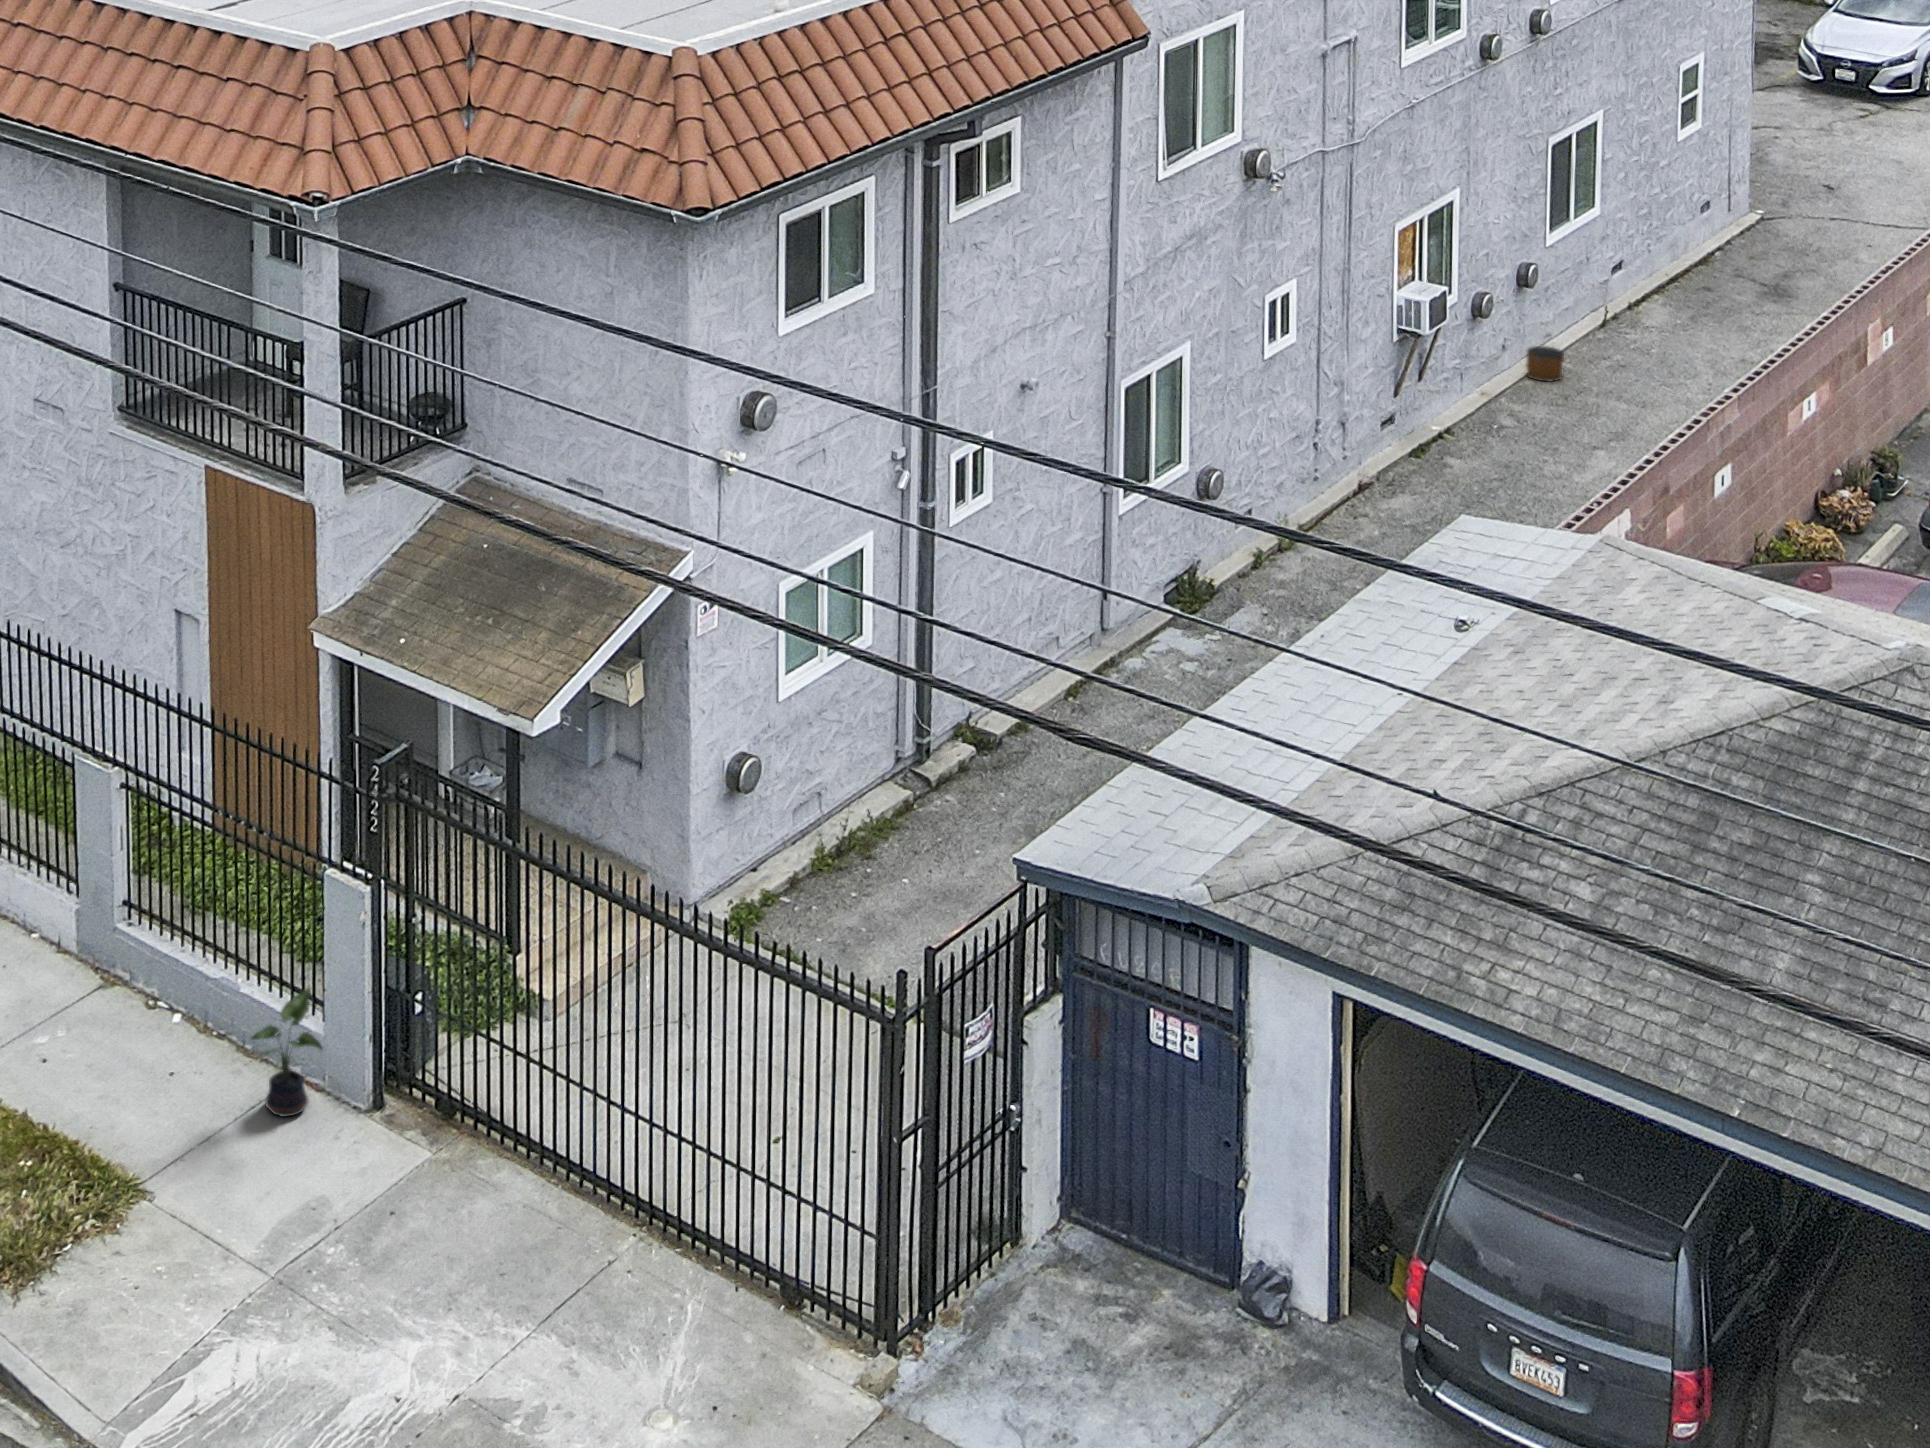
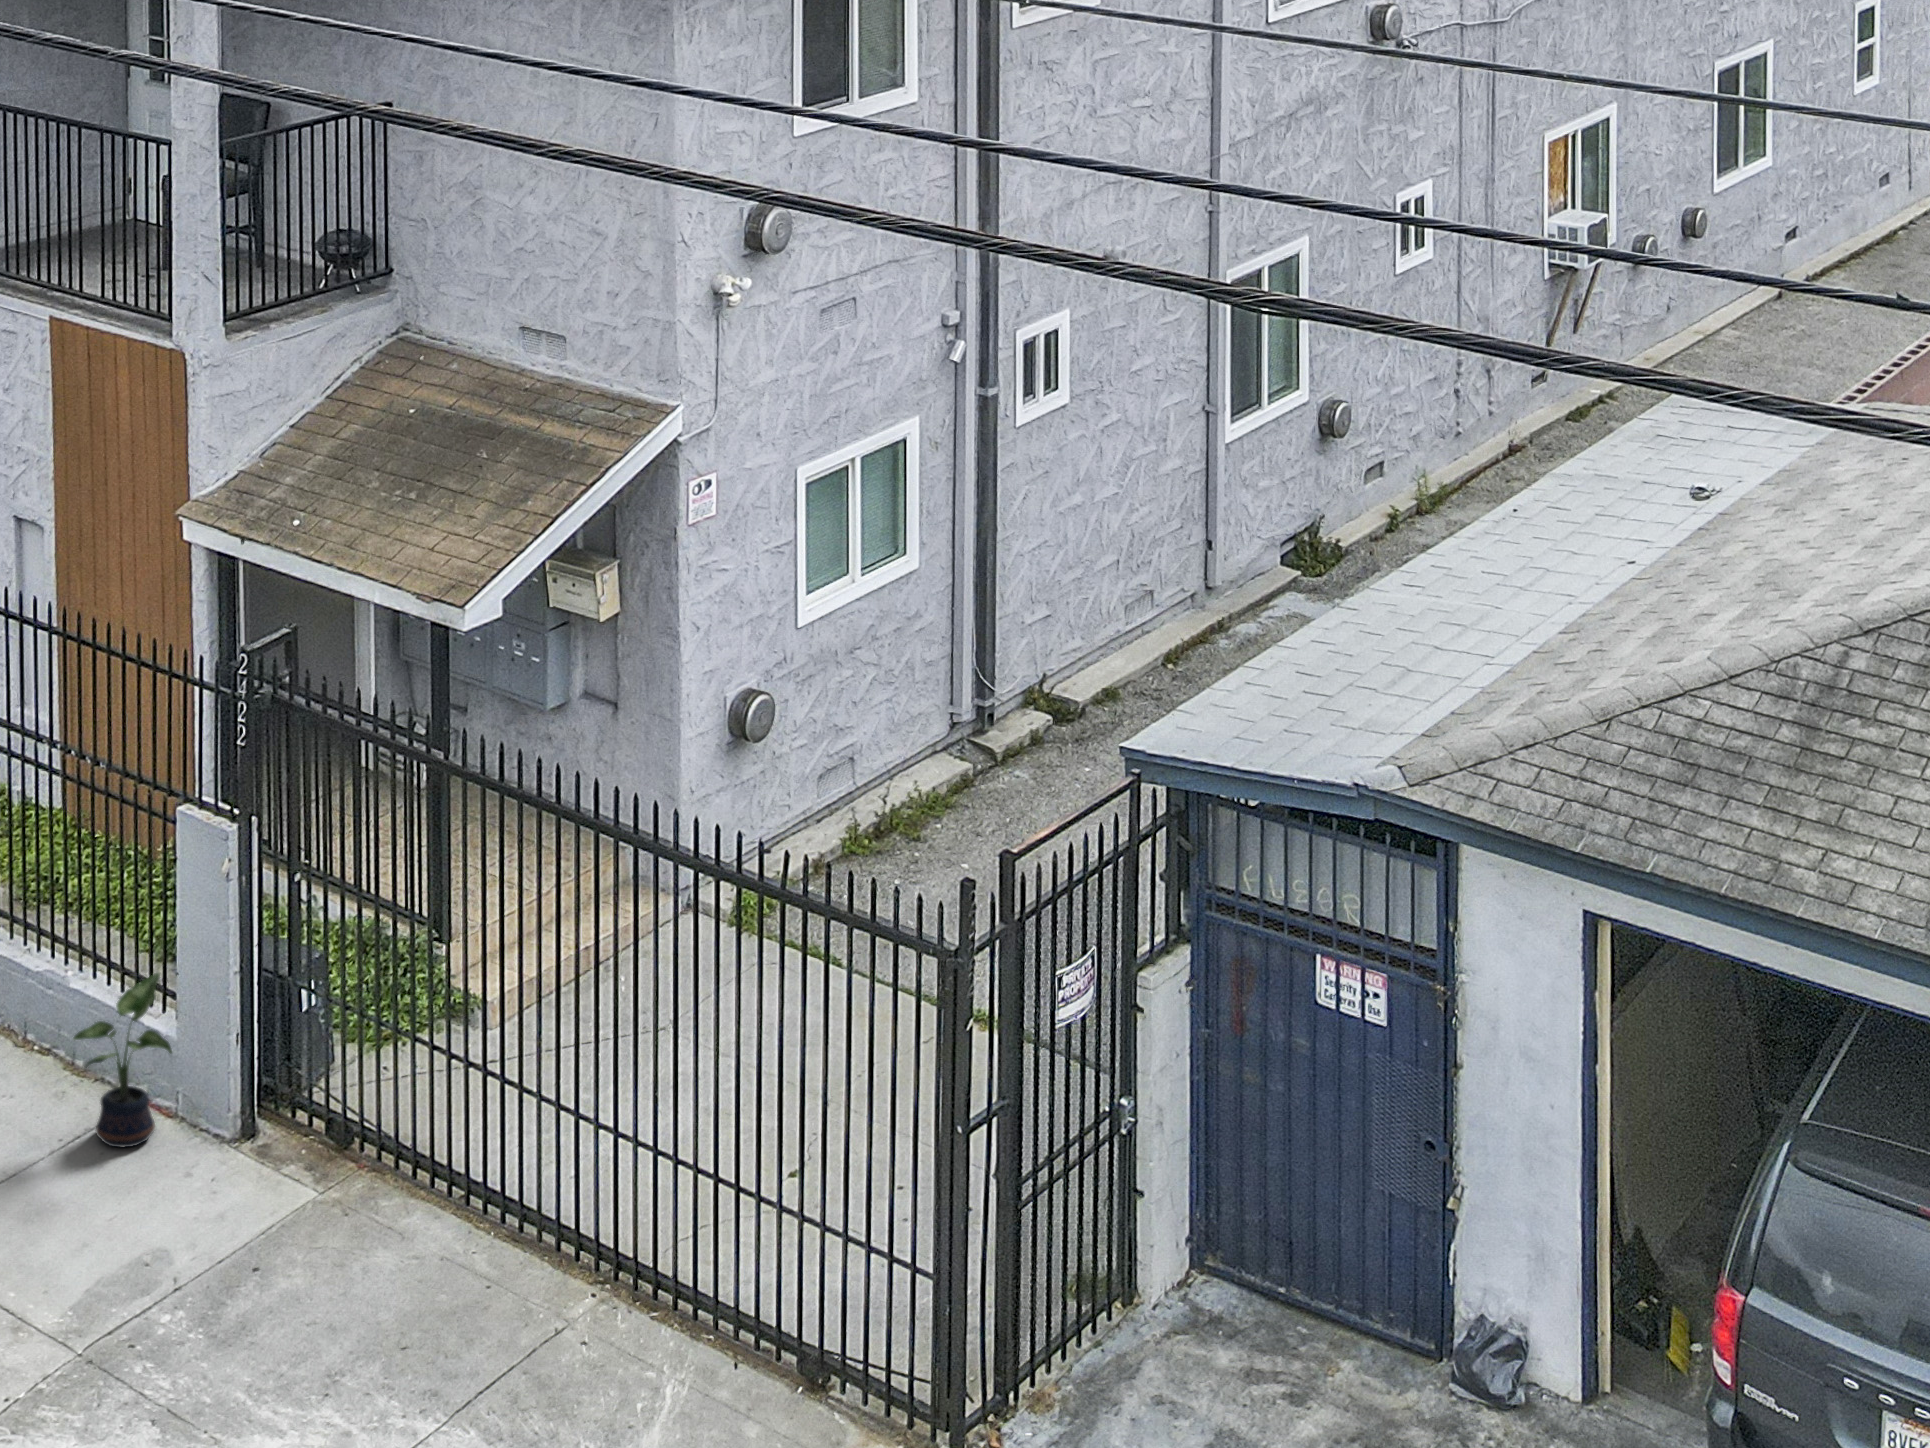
bucket: present [1527,334,1564,381] -> none [1695,291,1741,348]

